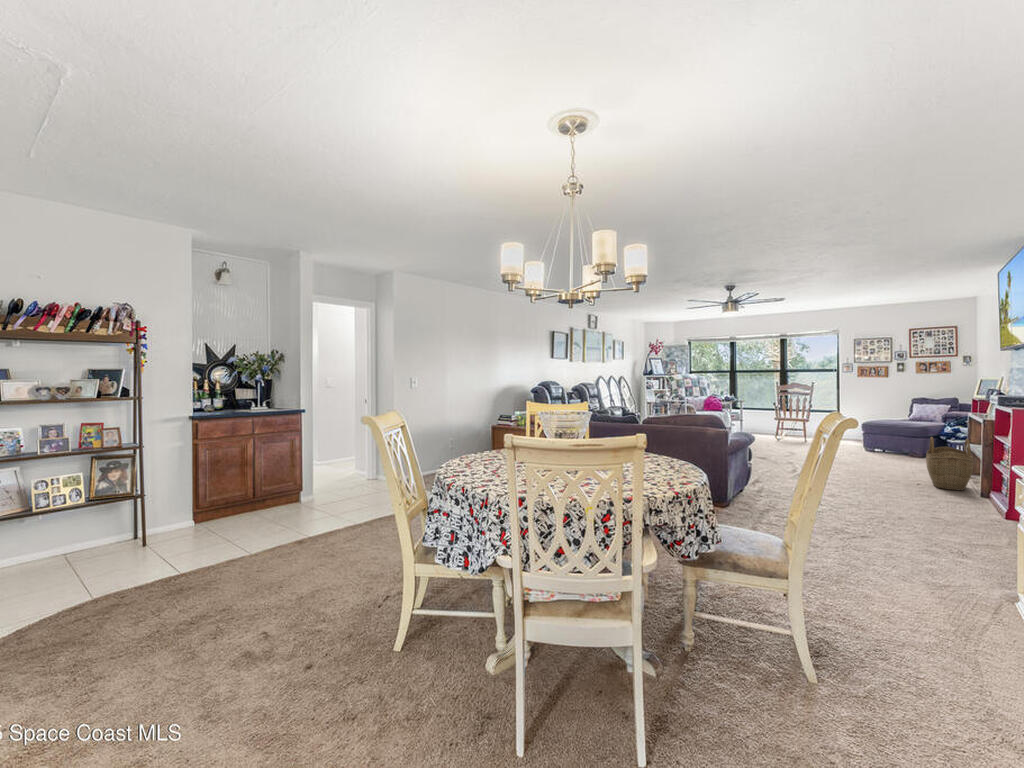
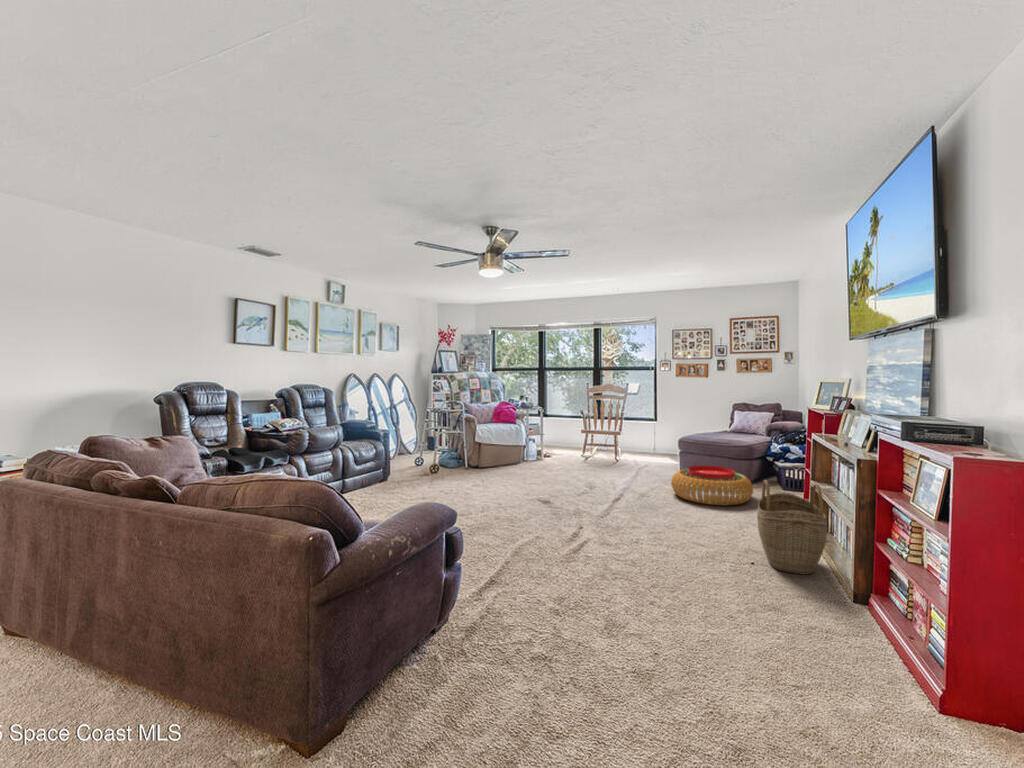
pouf: none [860,440,928,465] -> present [671,466,753,505]

